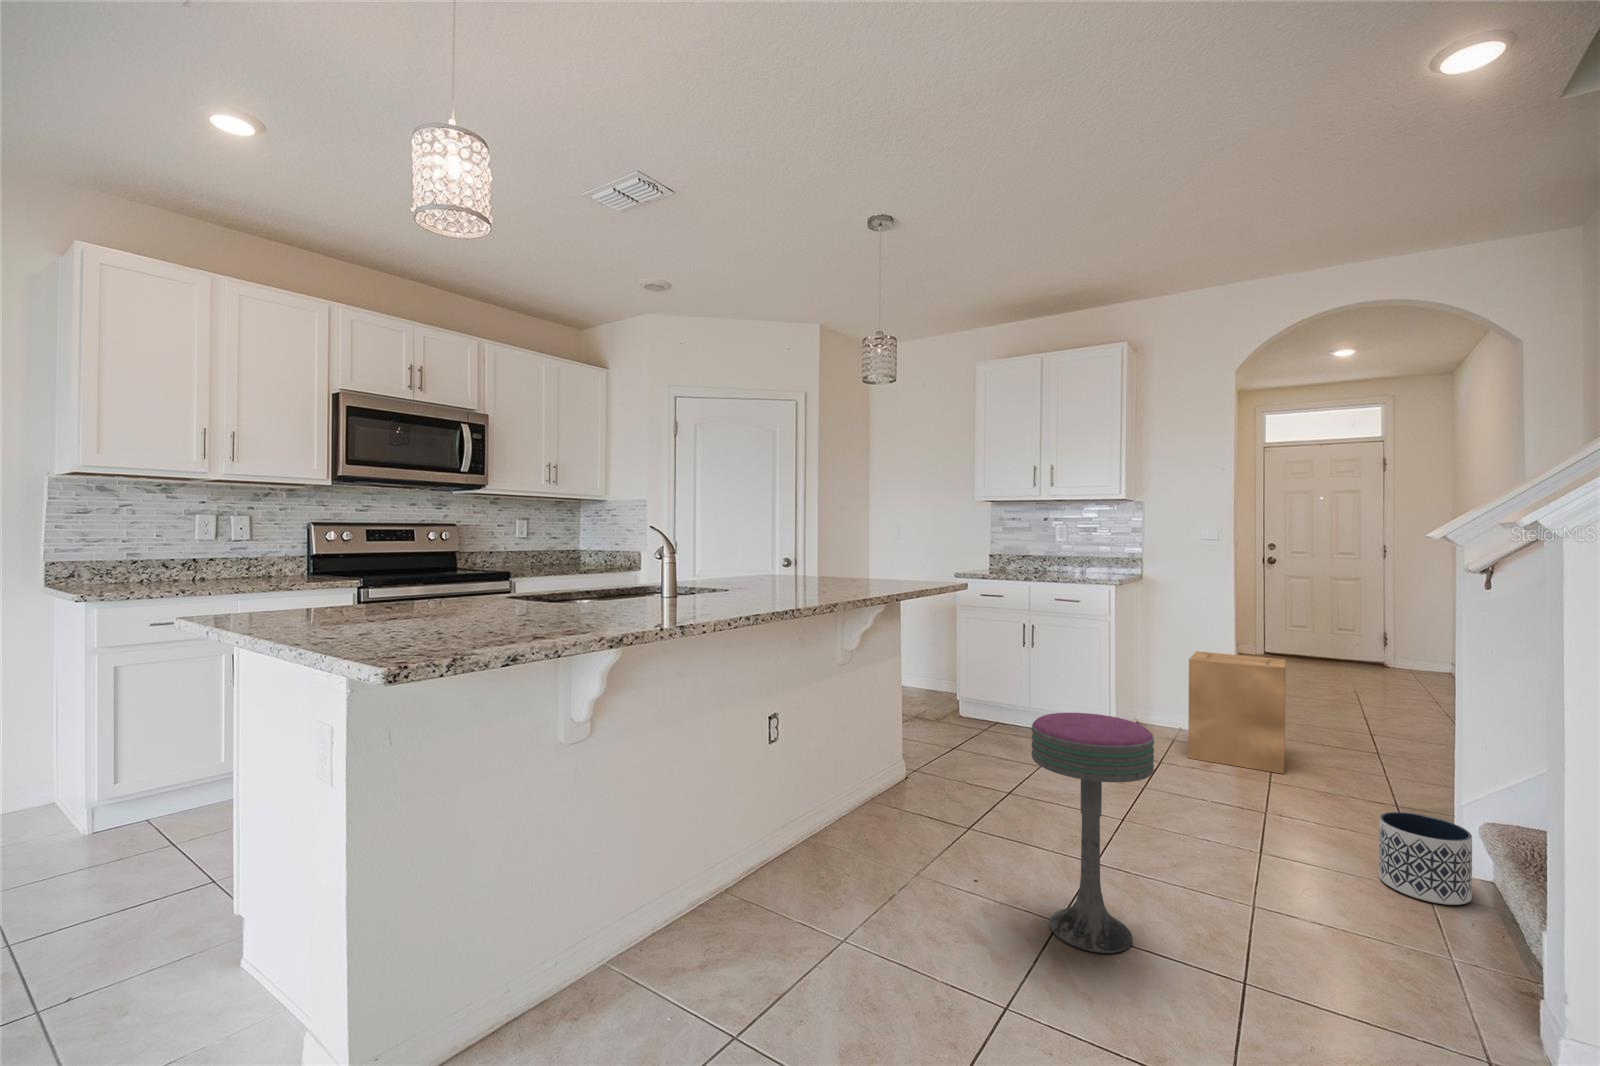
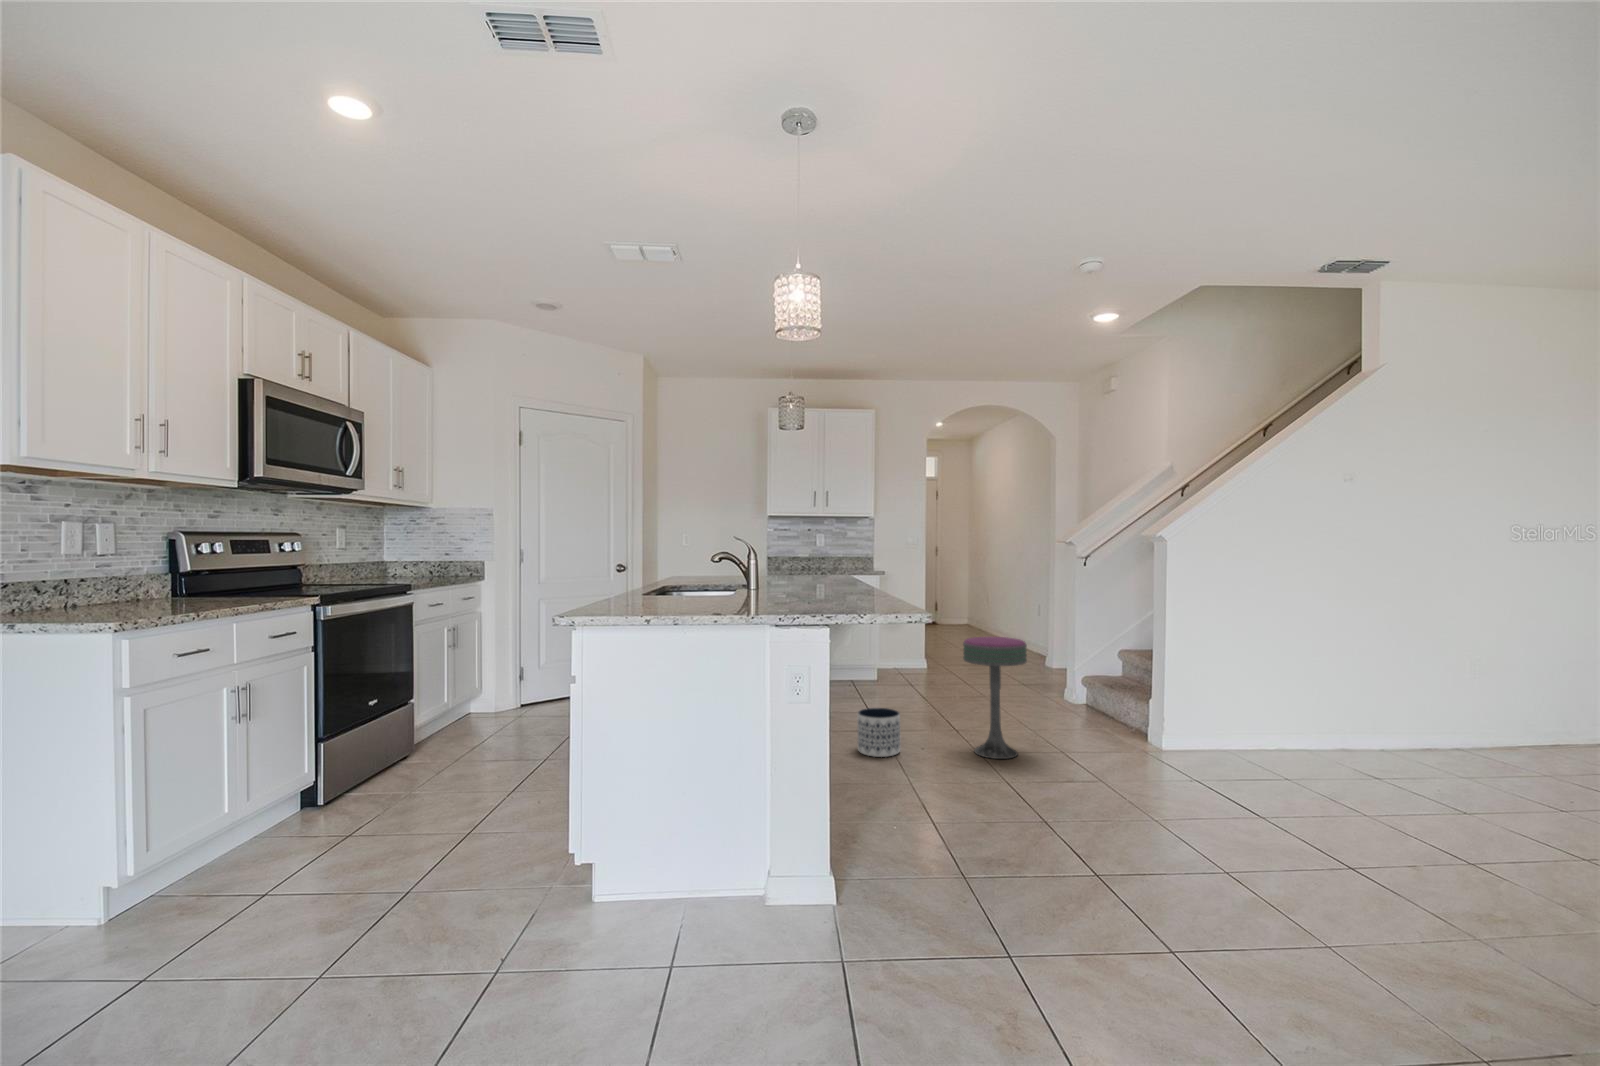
cardboard box: present [1188,651,1286,774] -> none [911,613,969,680]
planter: present [1379,812,1472,905] -> present [857,708,900,757]

